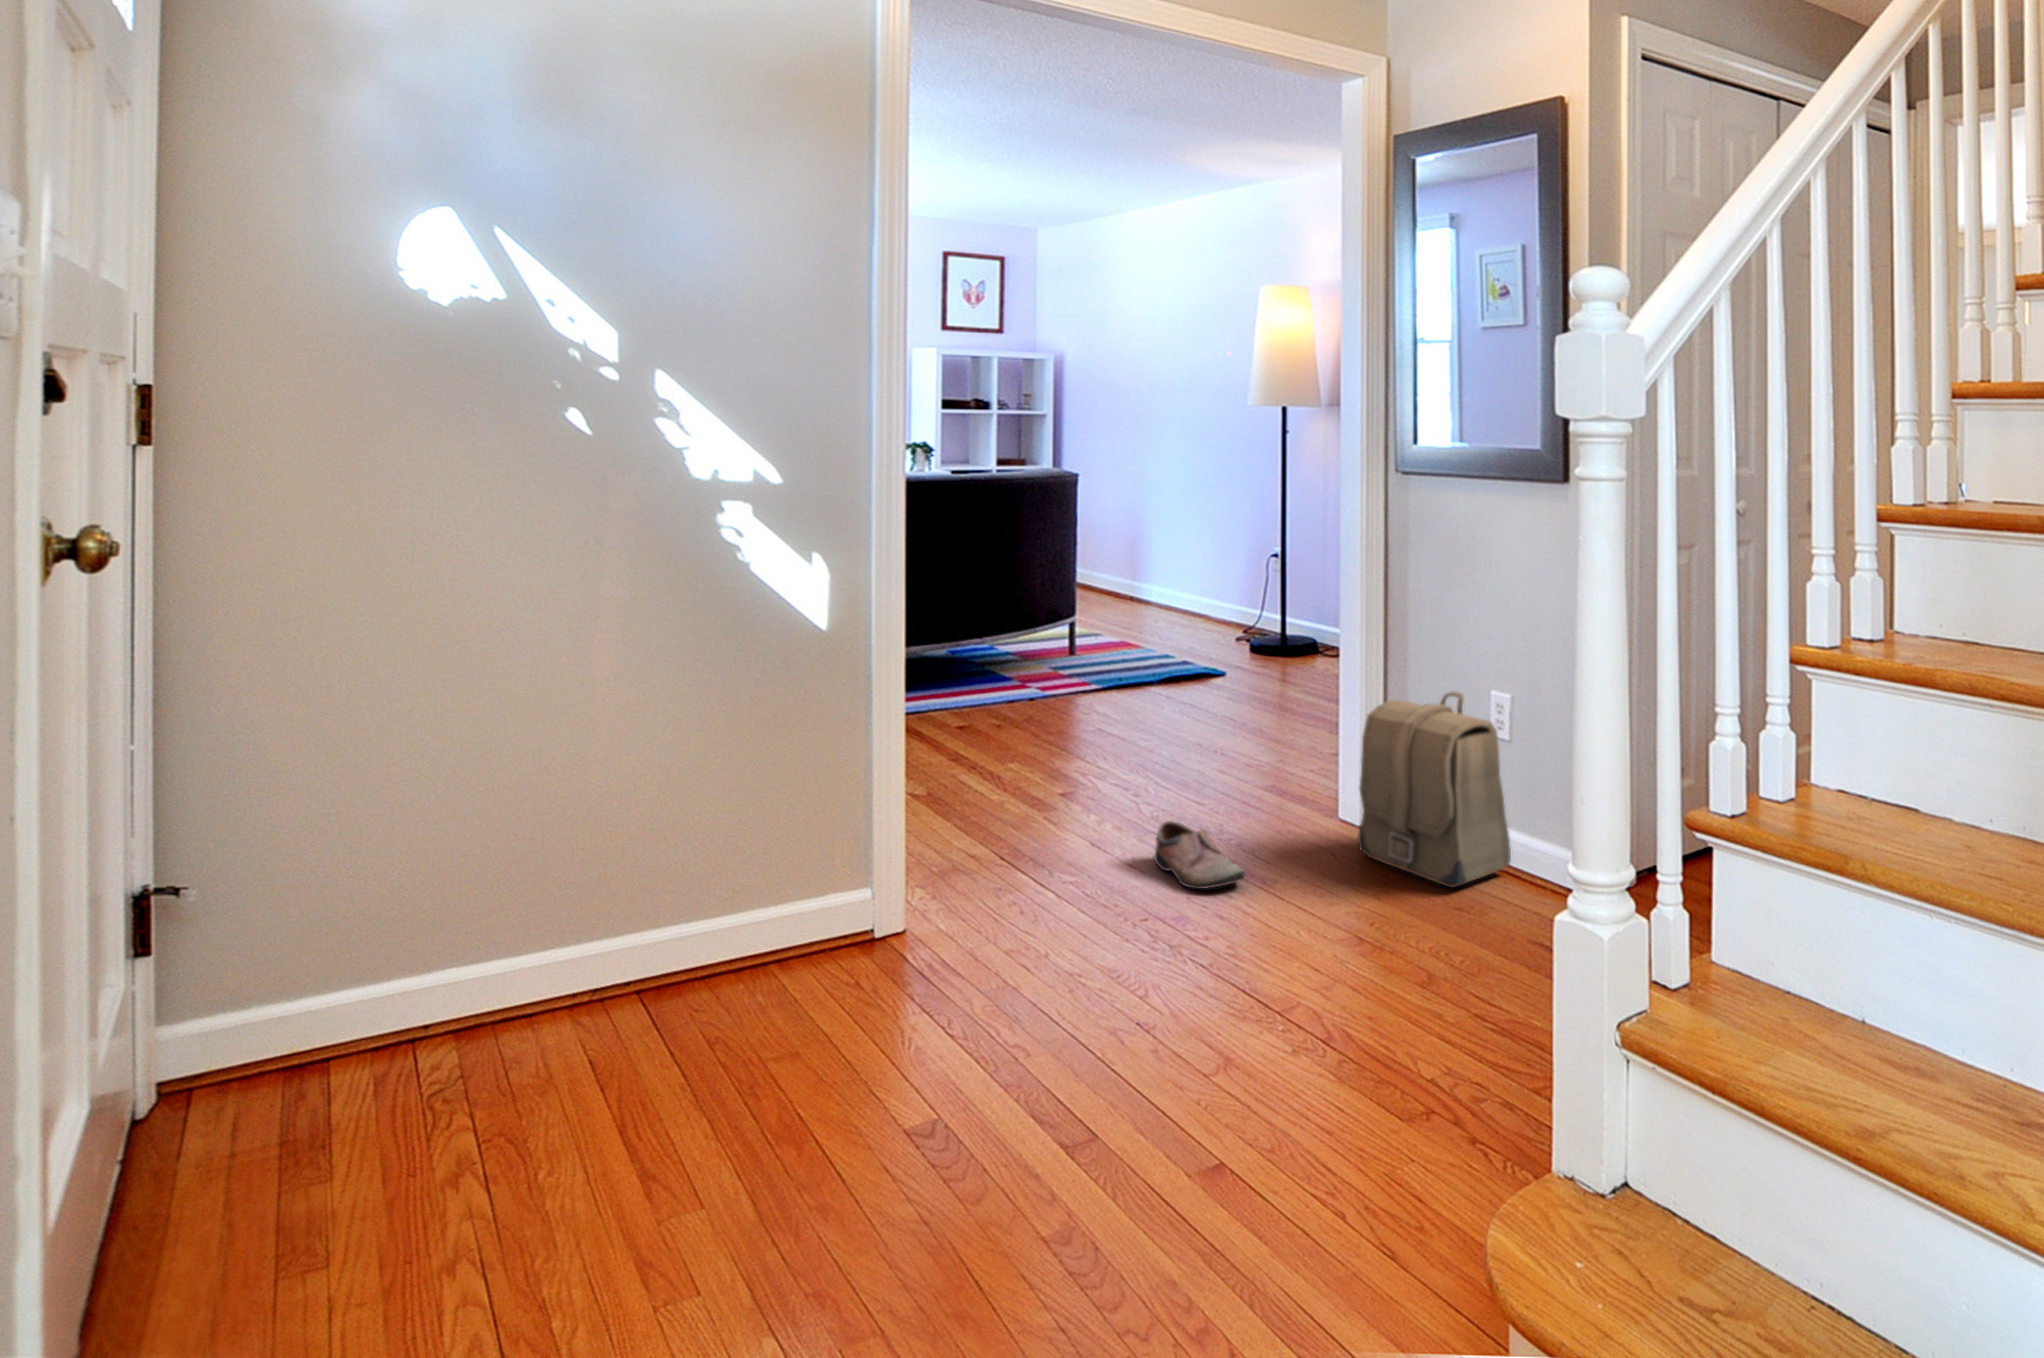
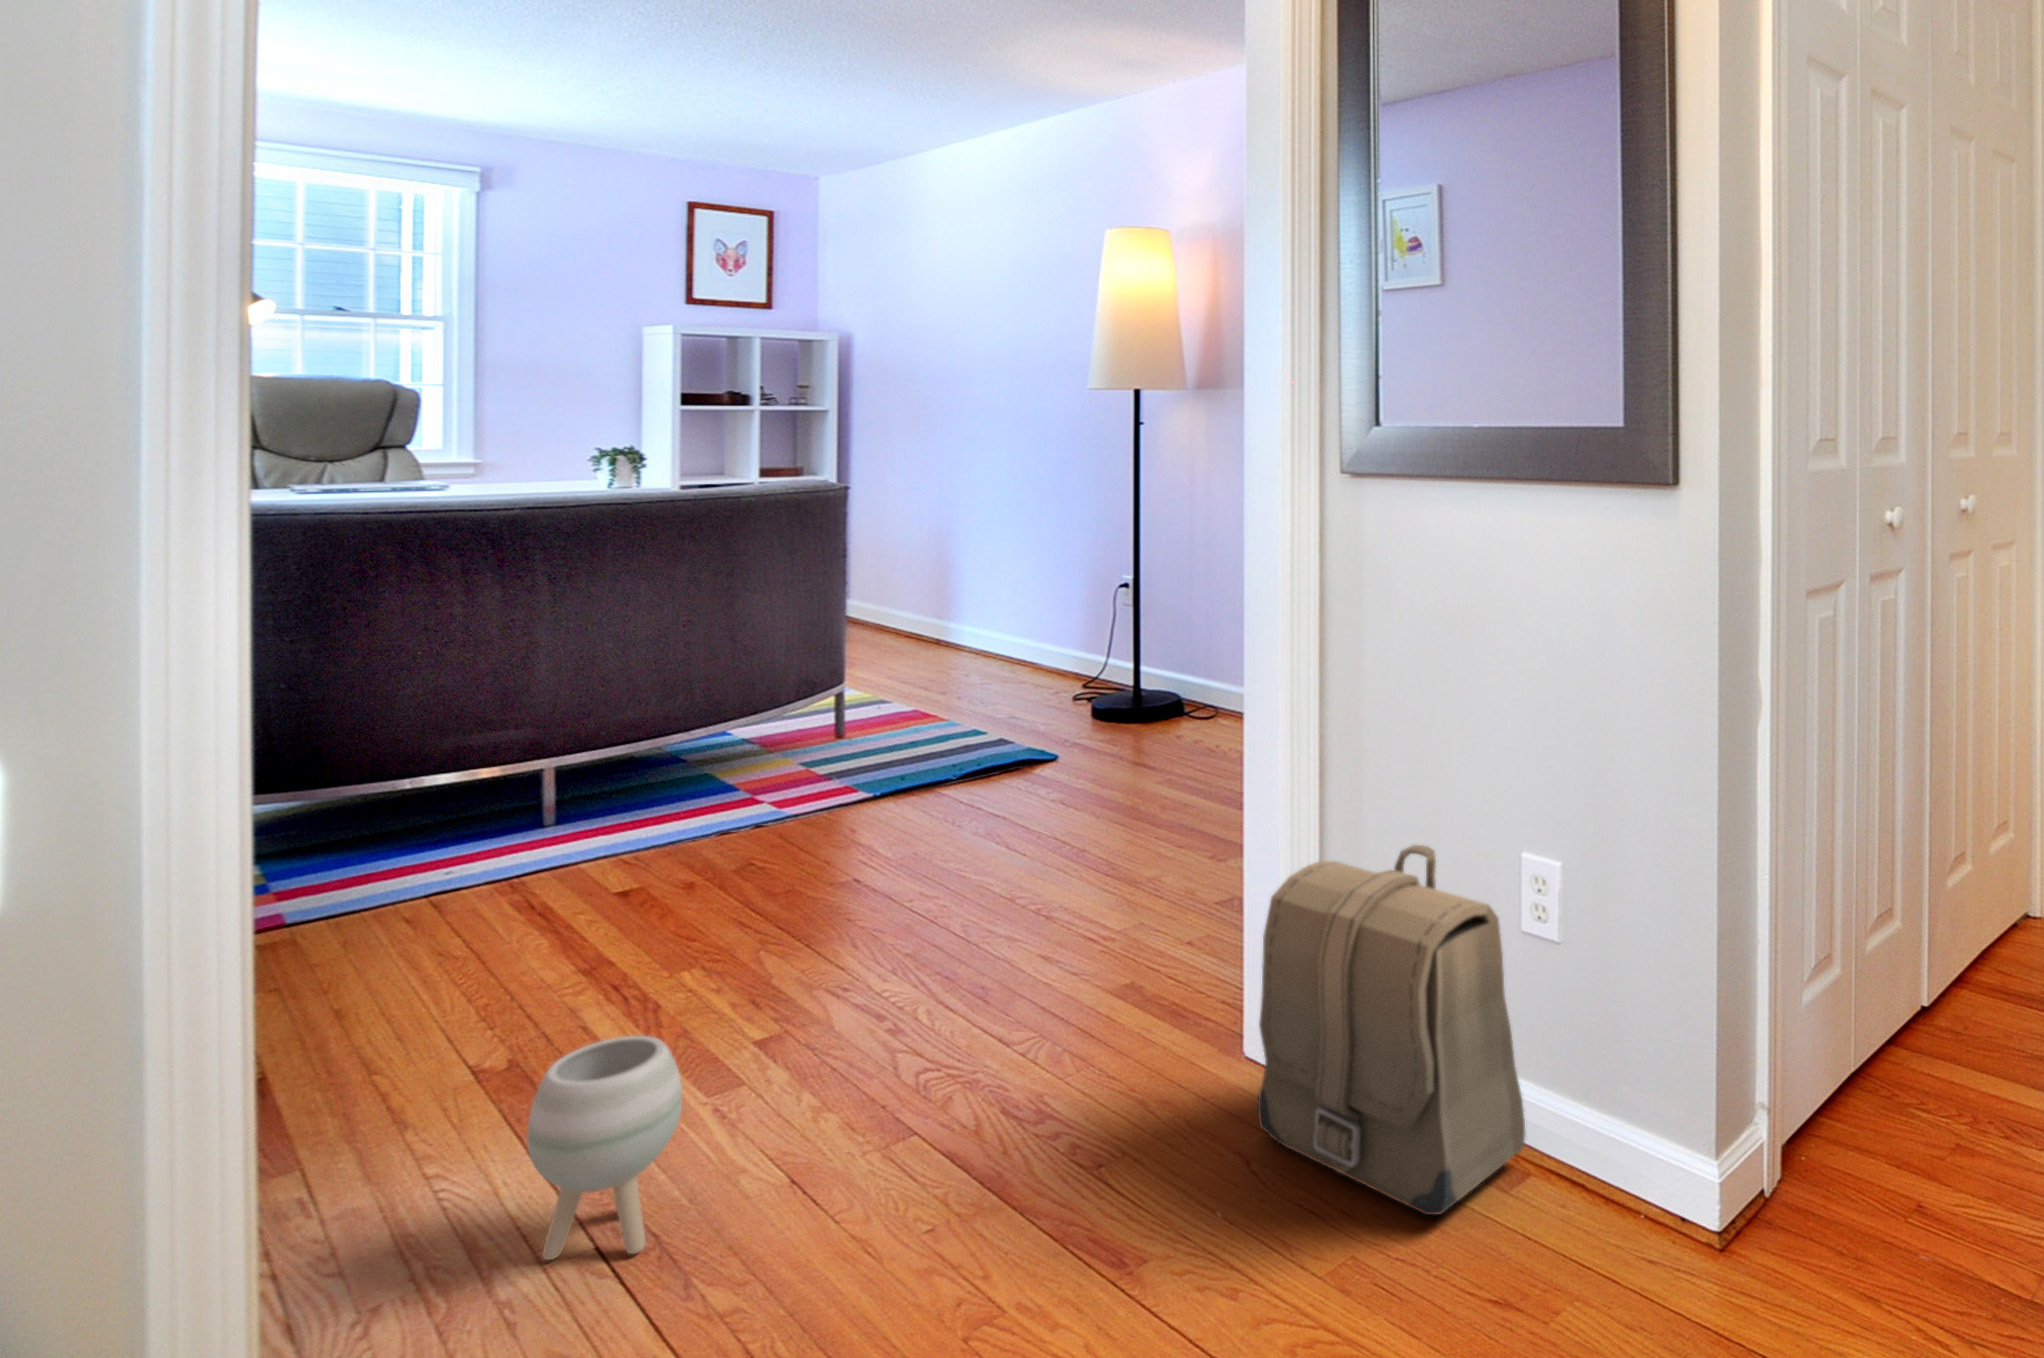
planter: none [980,766,1052,873] -> present [527,1036,683,1260]
shoe: present [1155,821,1245,889] -> none [884,1113,1052,1273]

